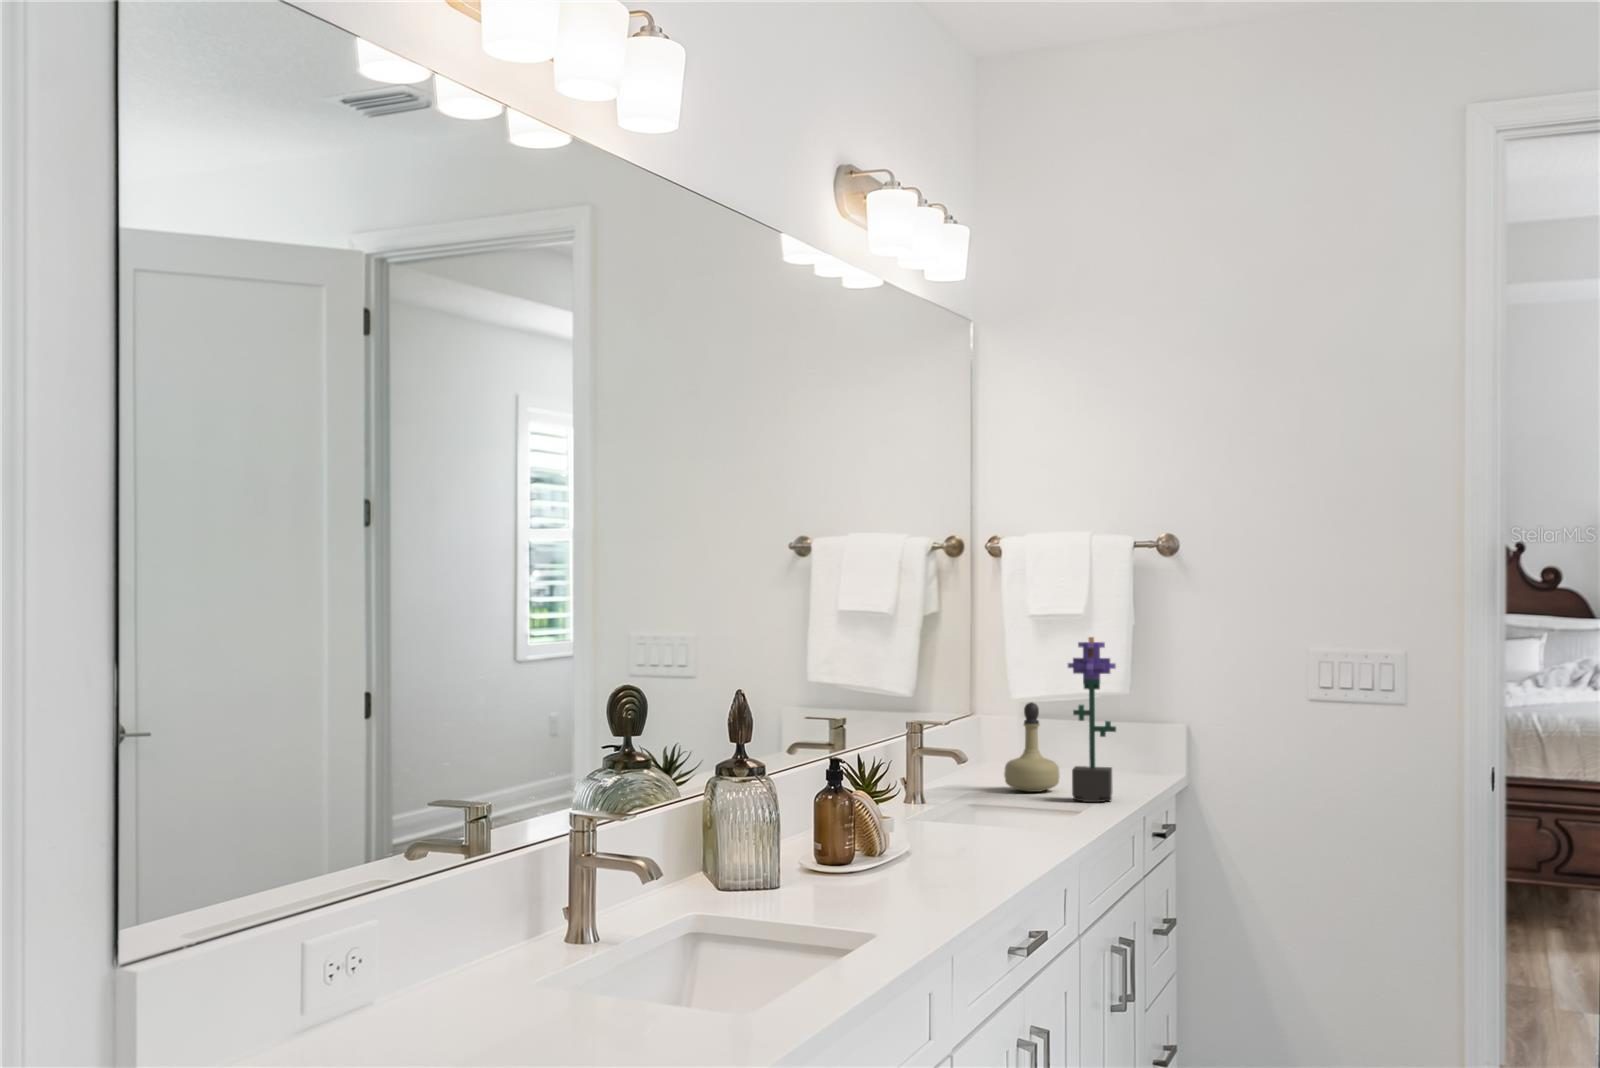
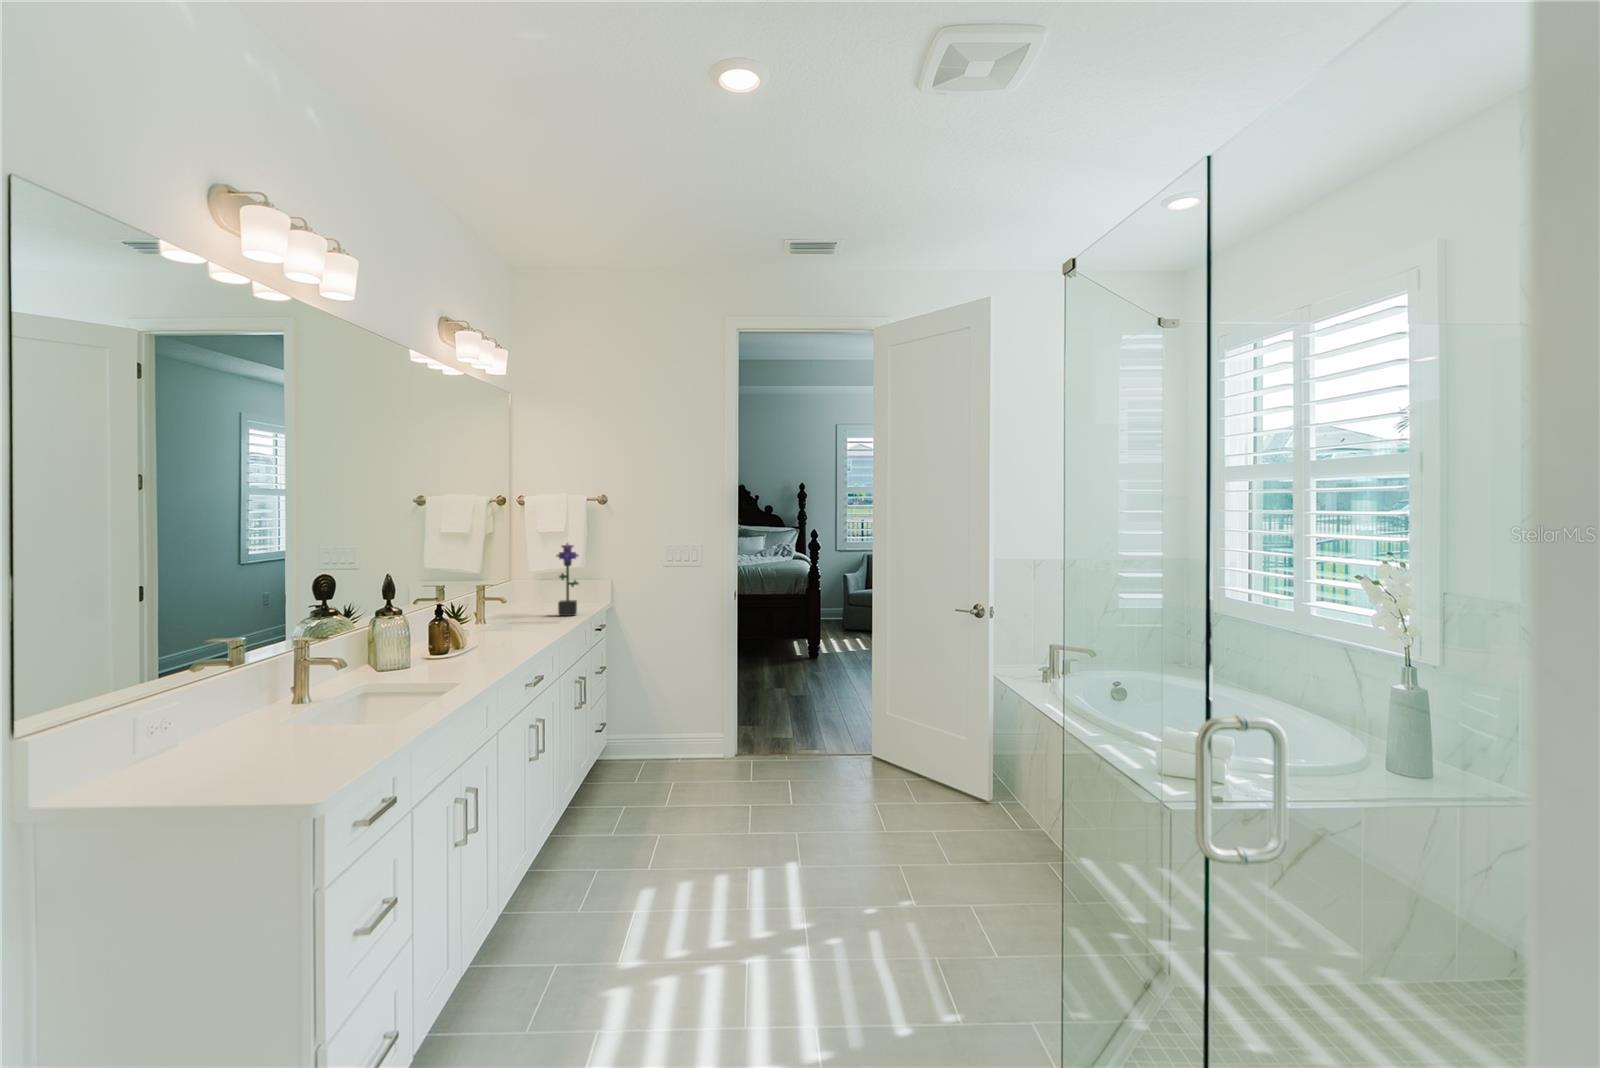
perfume bottle: present [1004,702,1060,792] -> none [527,572,553,613]

